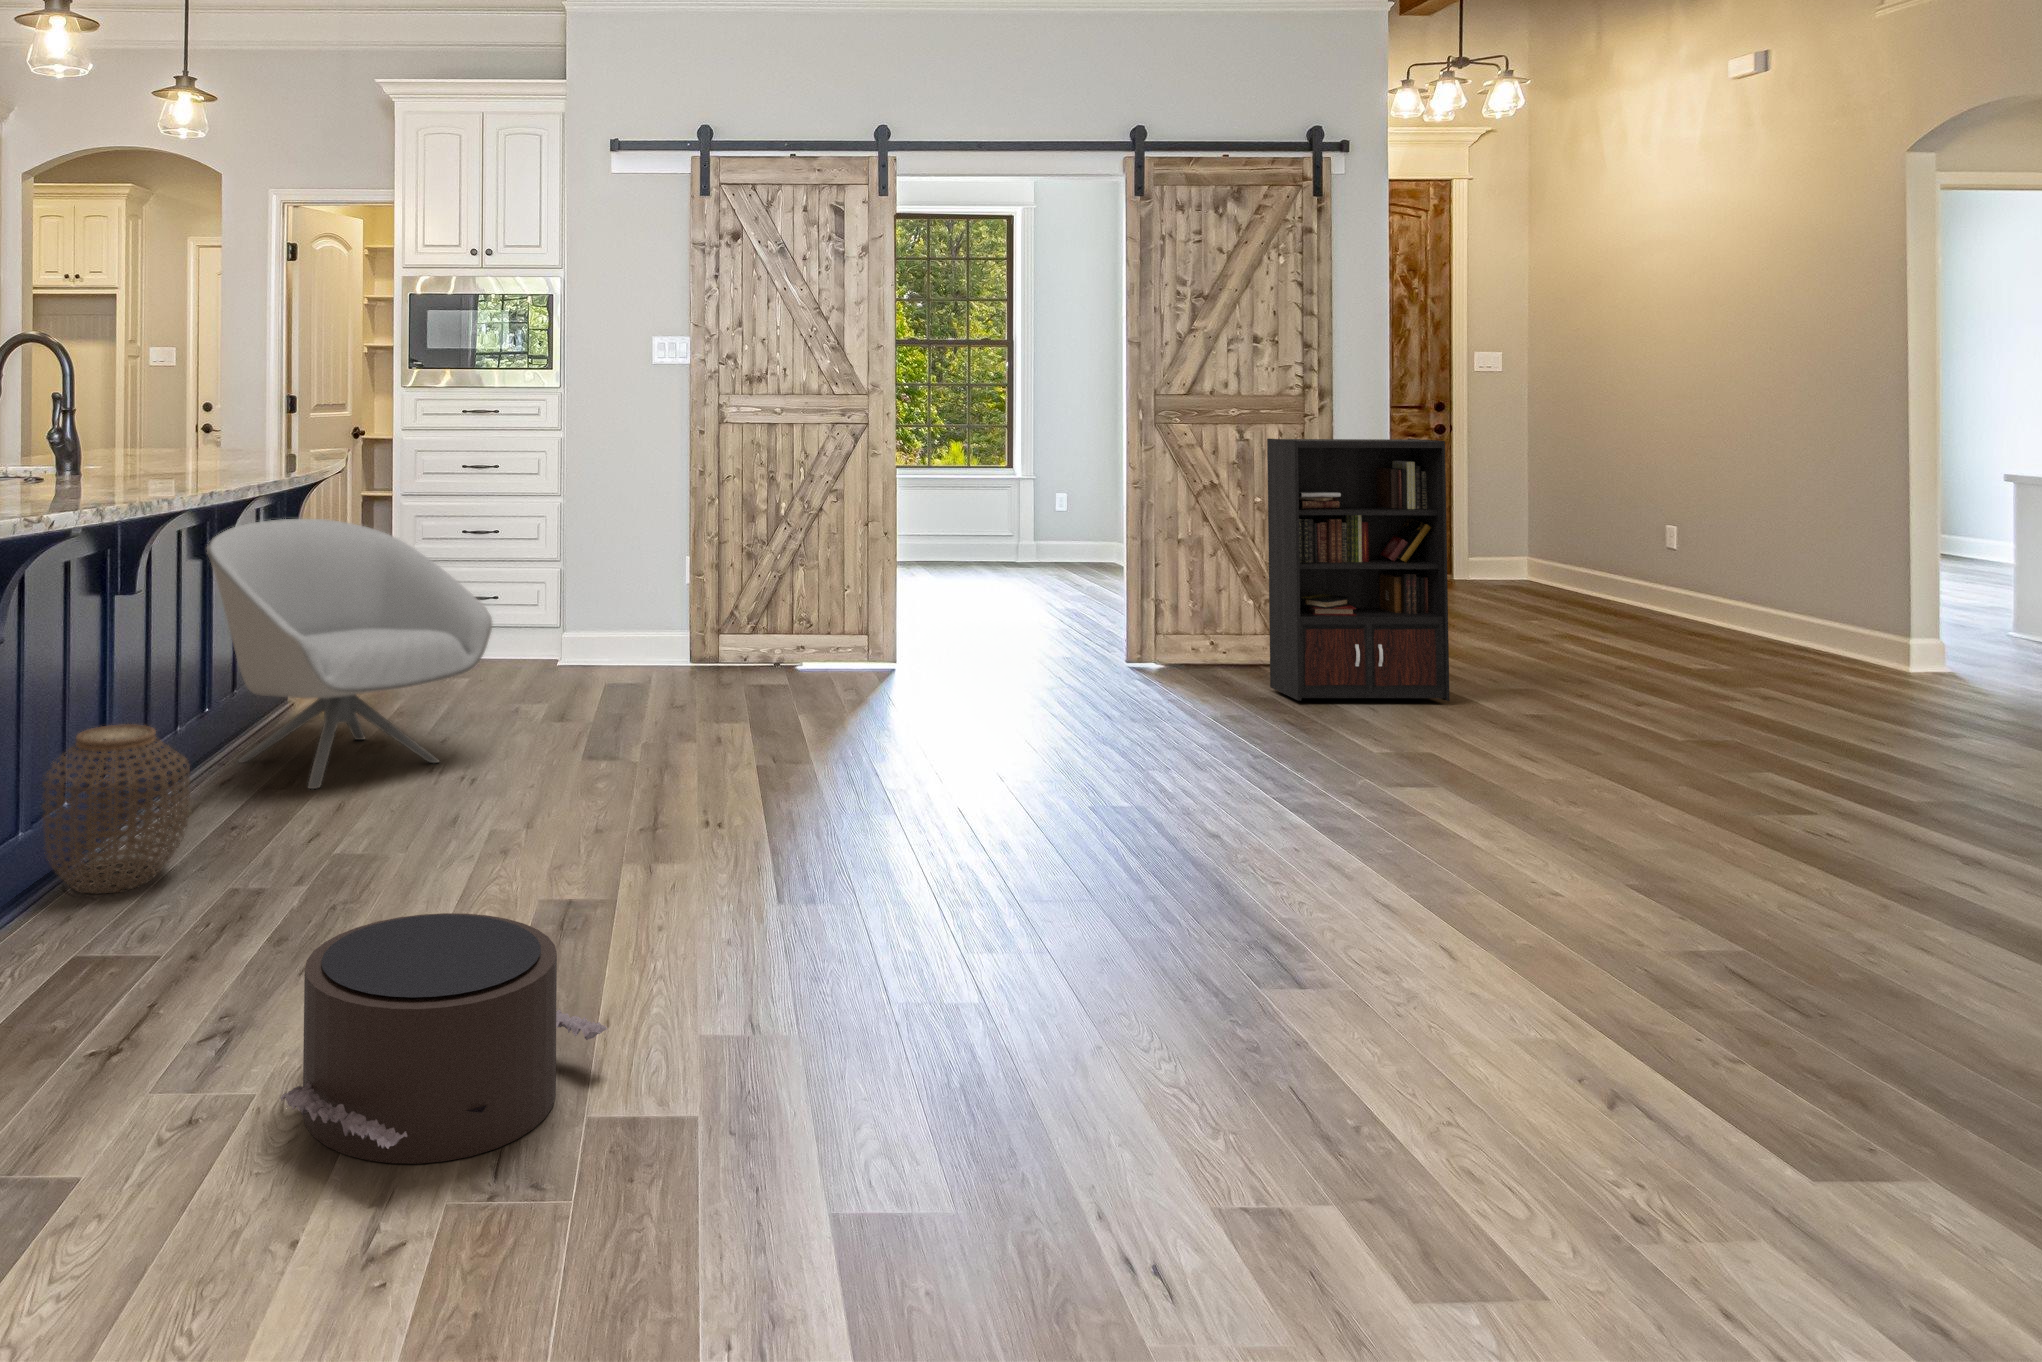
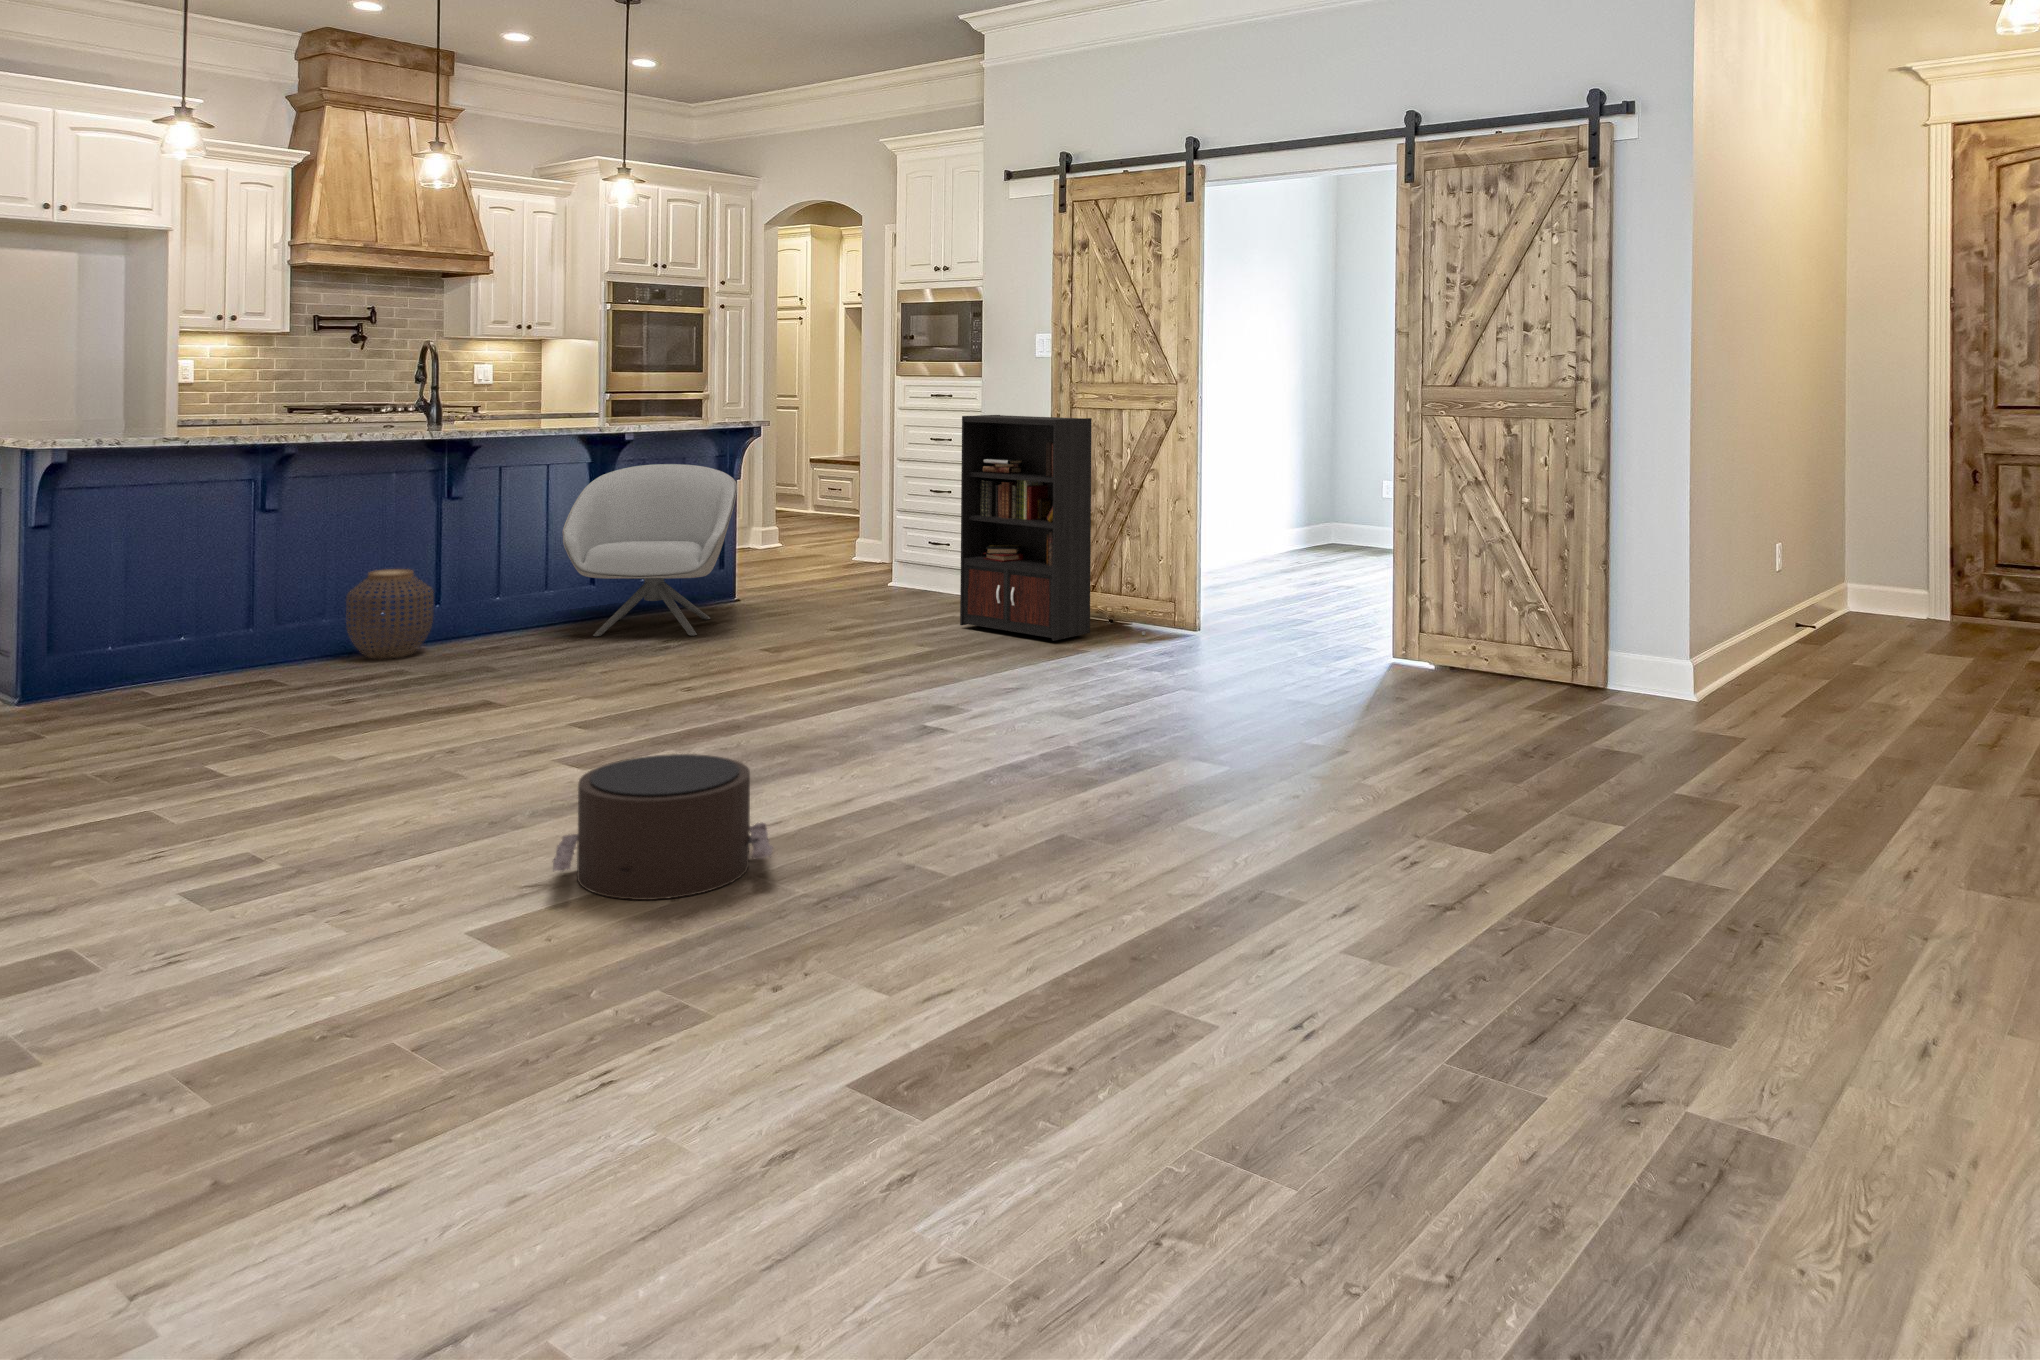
bookcase: present [1267,439,1450,701] -> present [960,415,1146,641]
pouf: present [280,913,607,1164] -> present [553,754,773,900]

